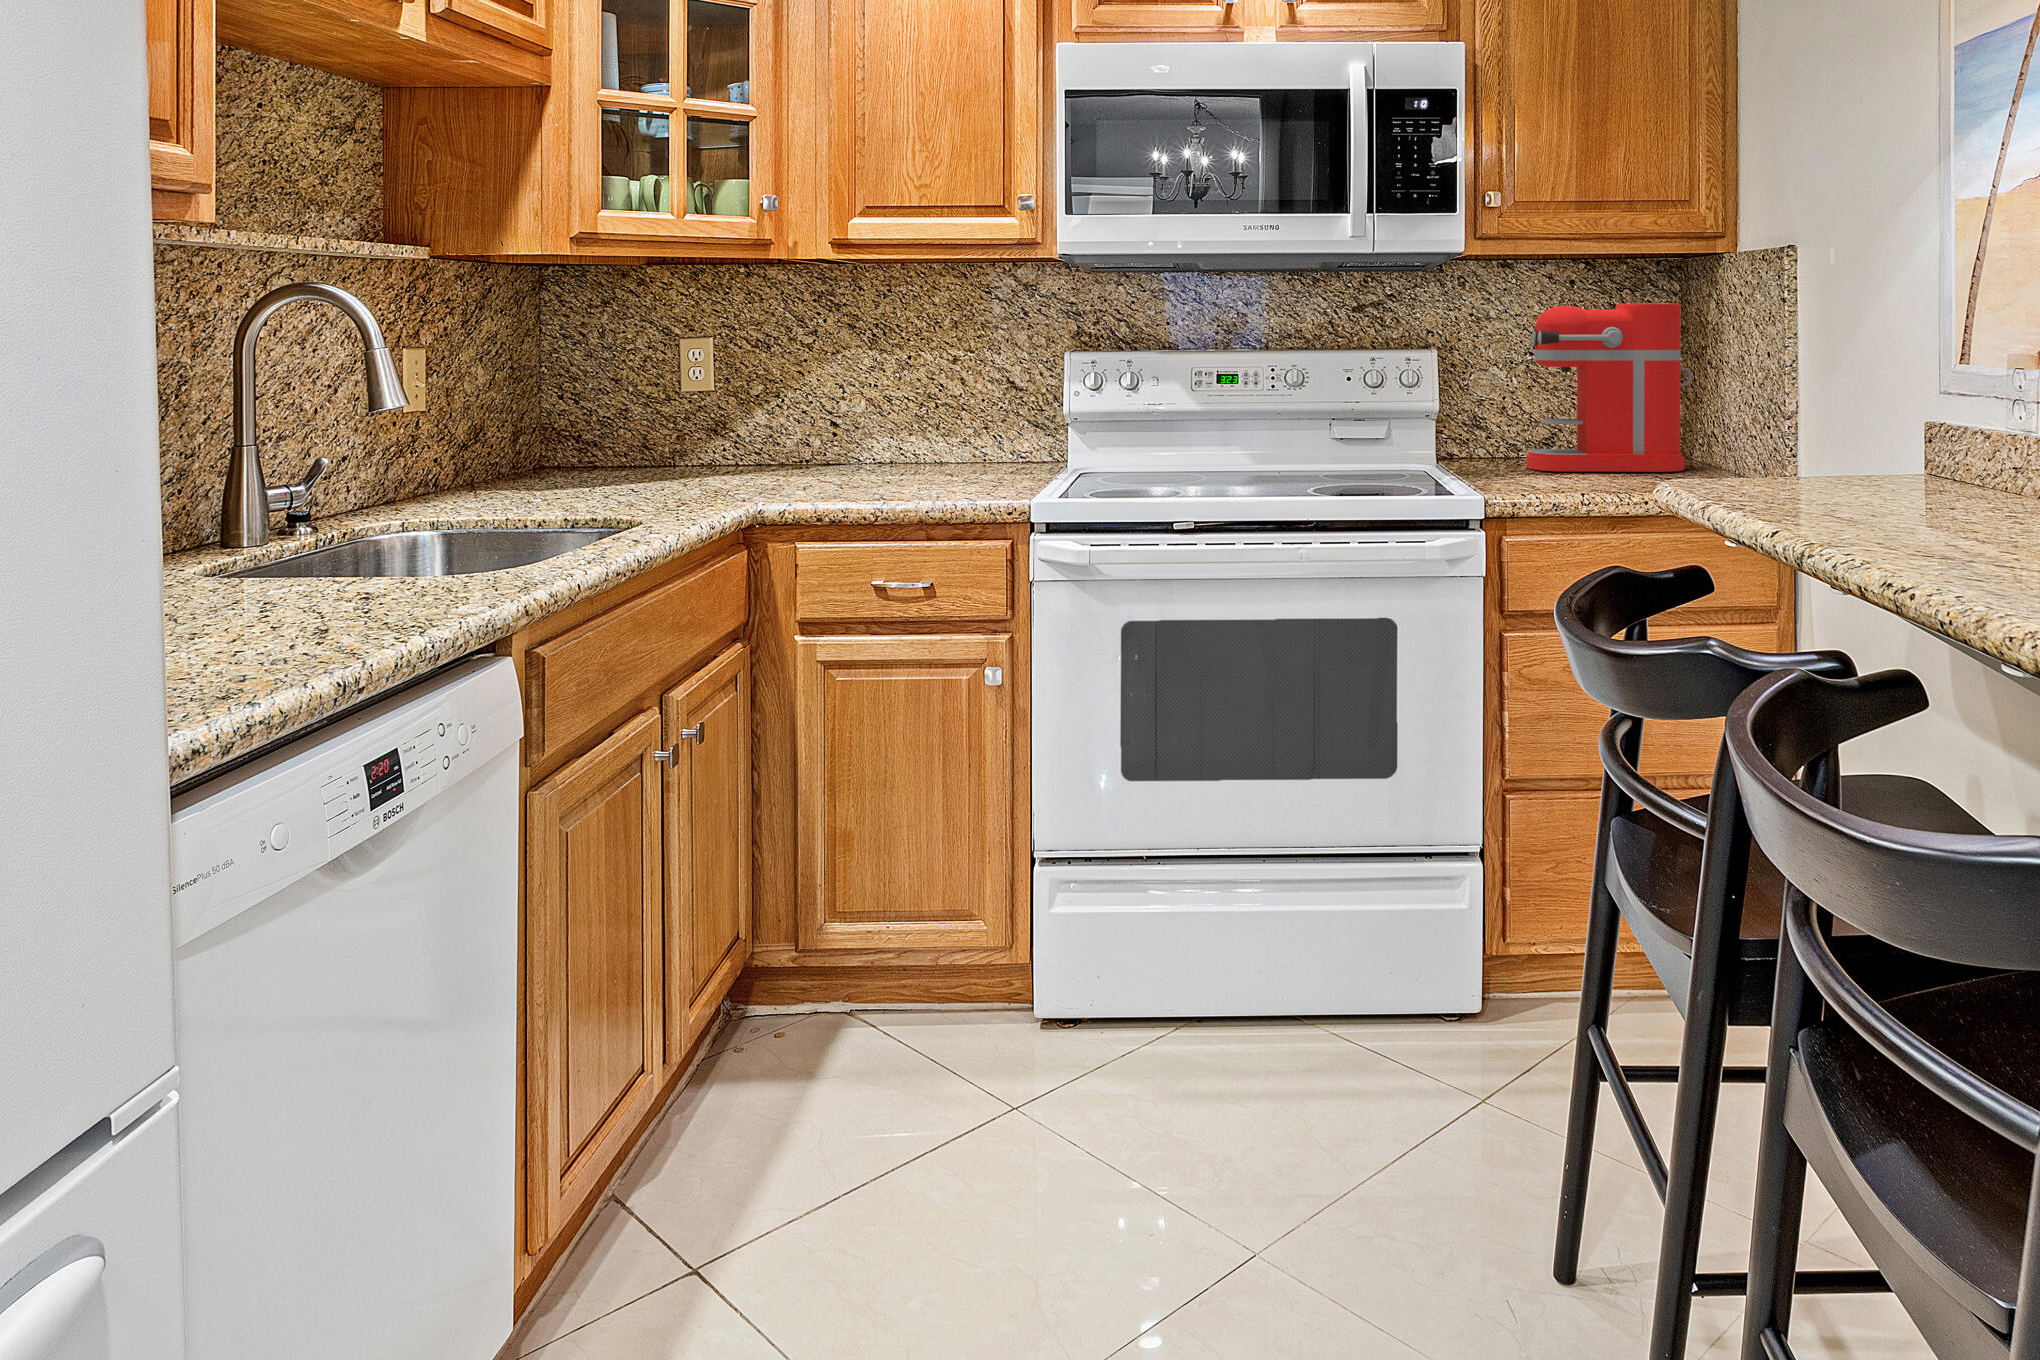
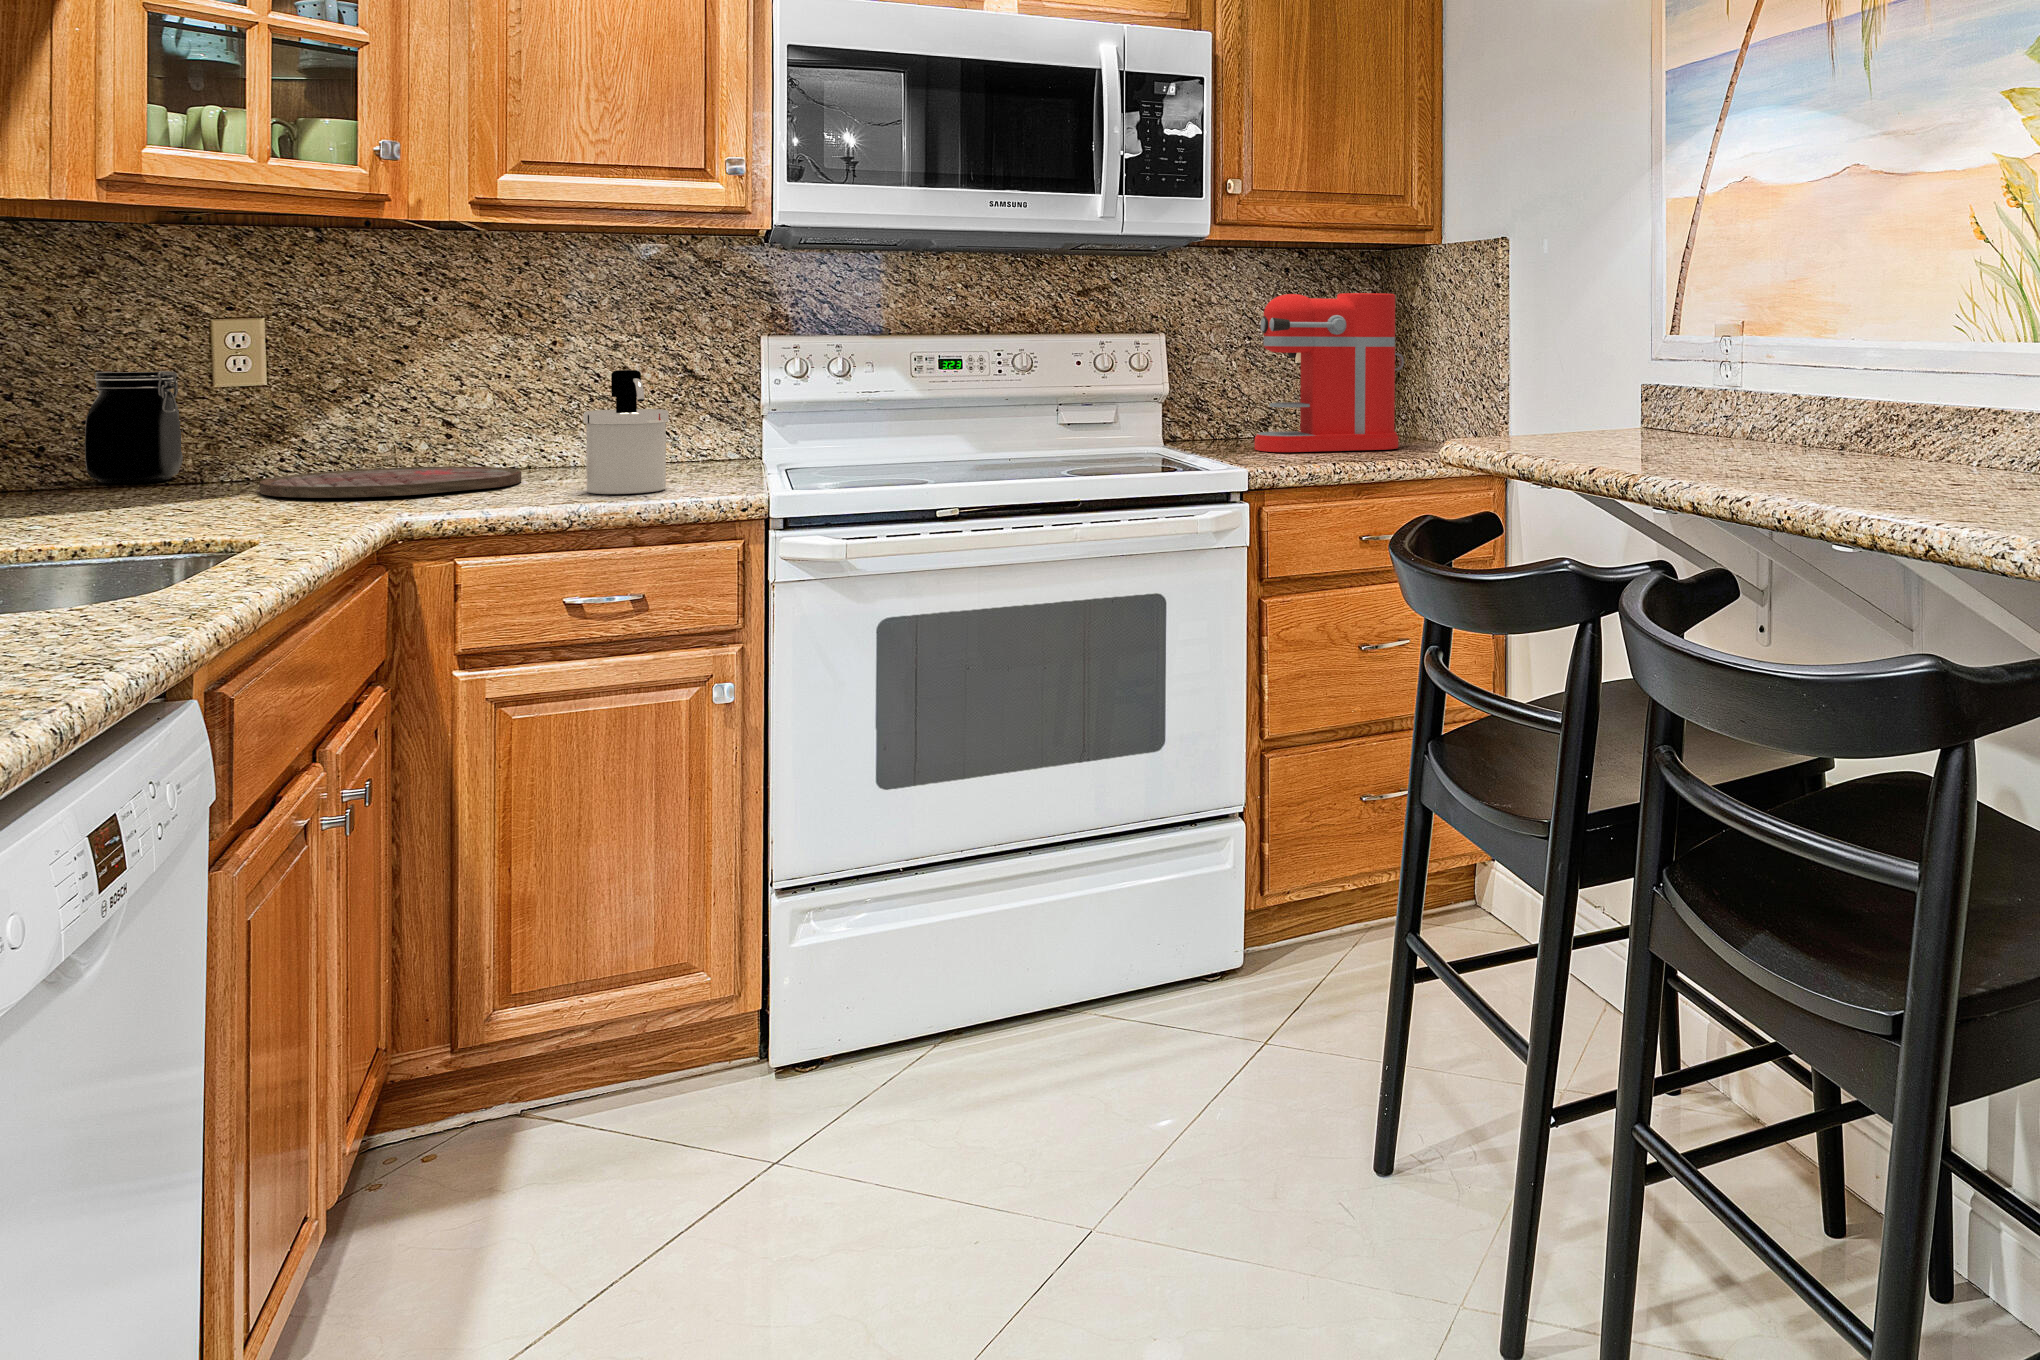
jar: none [599,382,663,468] -> present [85,371,183,483]
soap dispenser: none [900,384,967,493] -> present [583,370,669,494]
cutting board: none [688,462,872,488] -> present [260,467,521,498]

